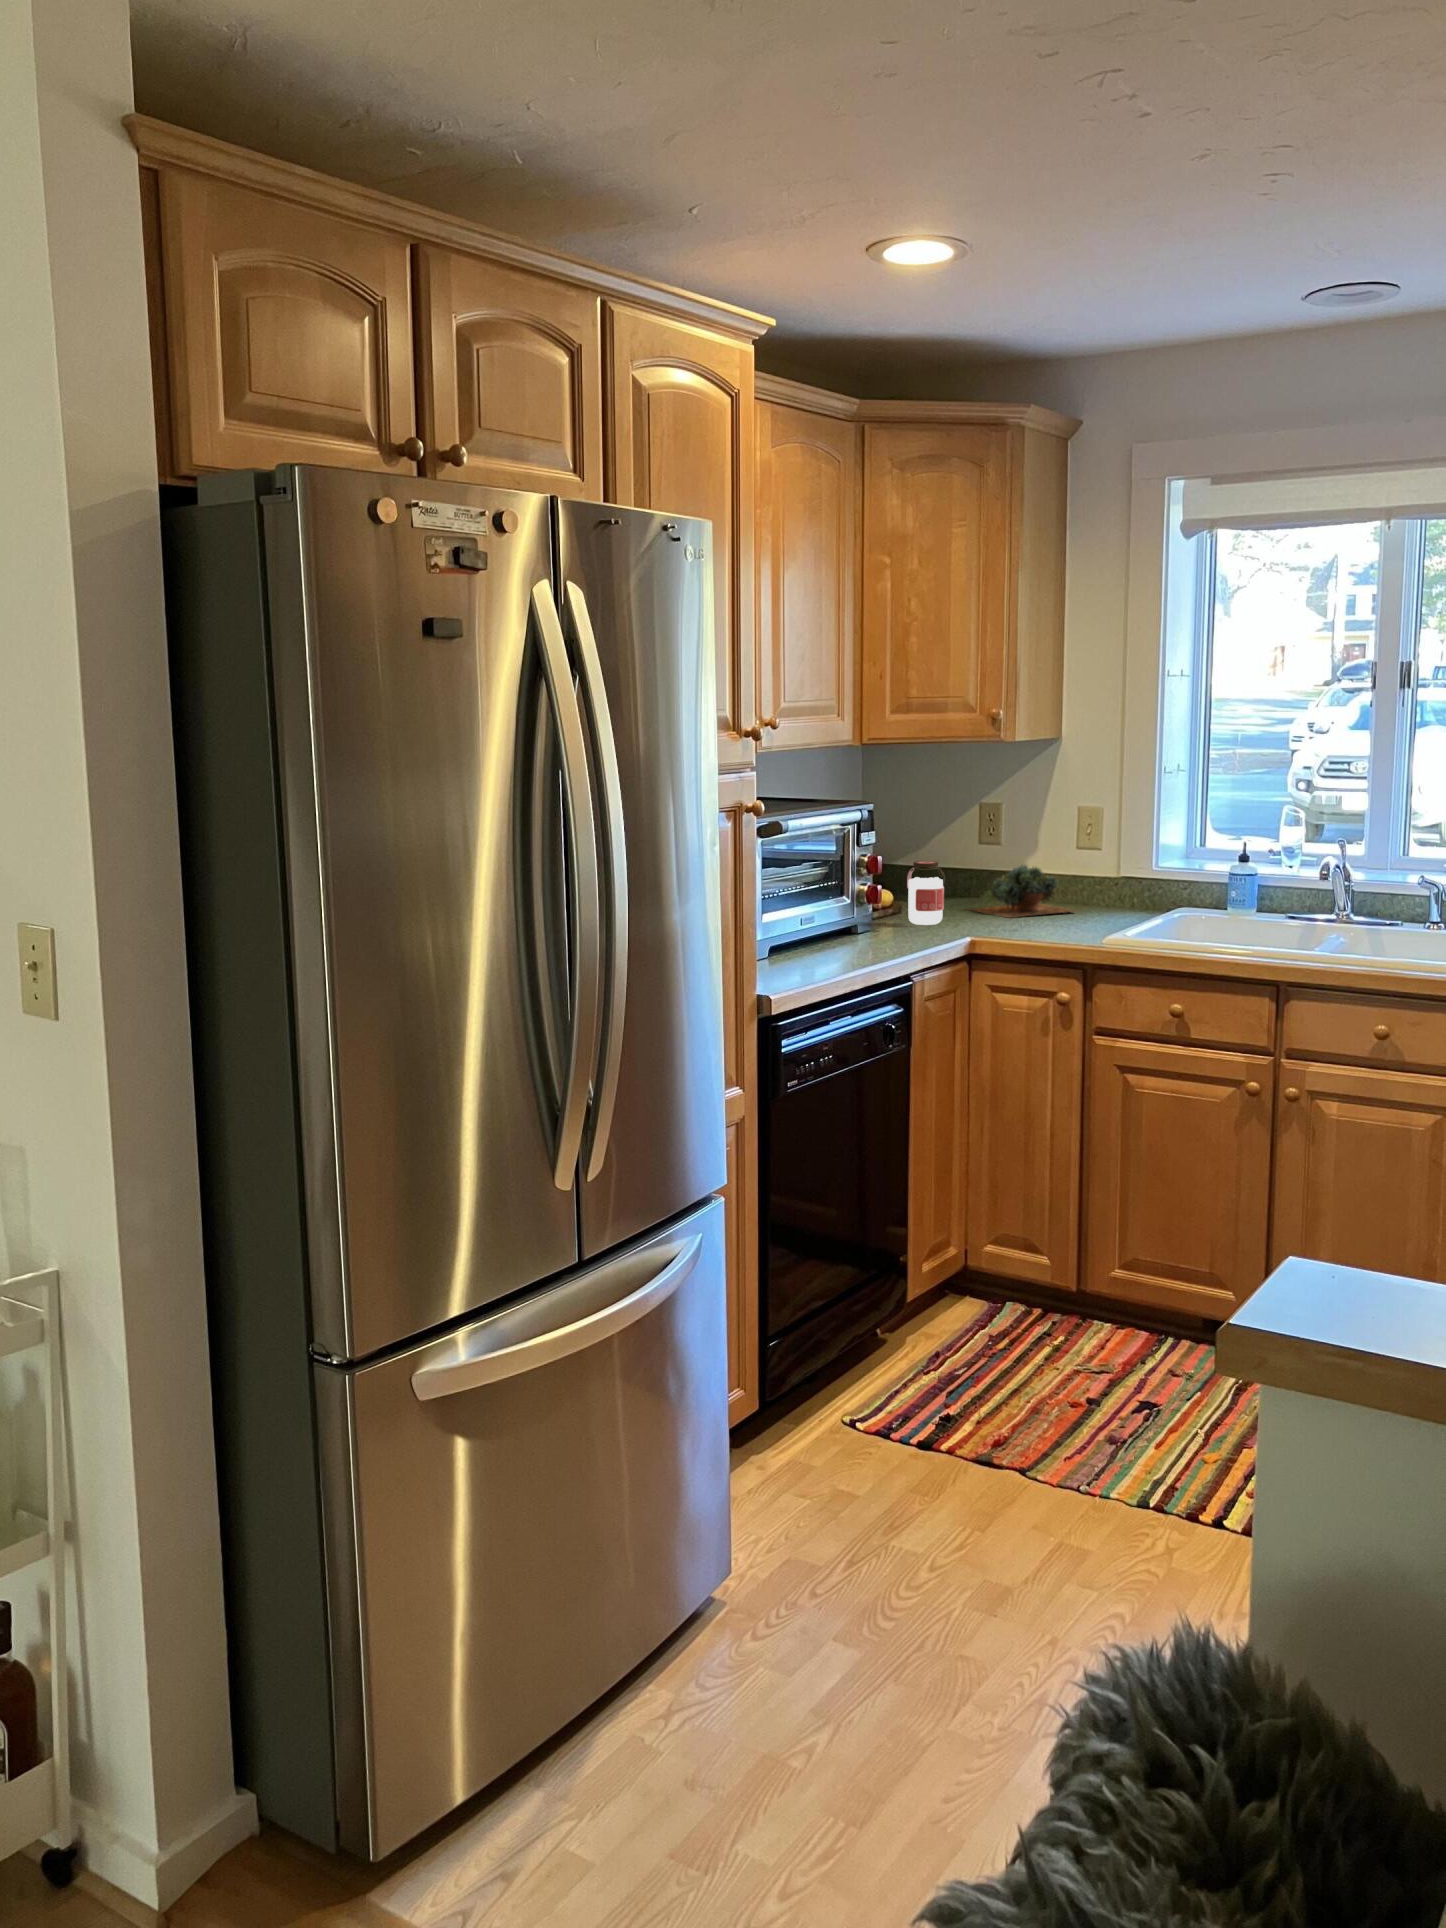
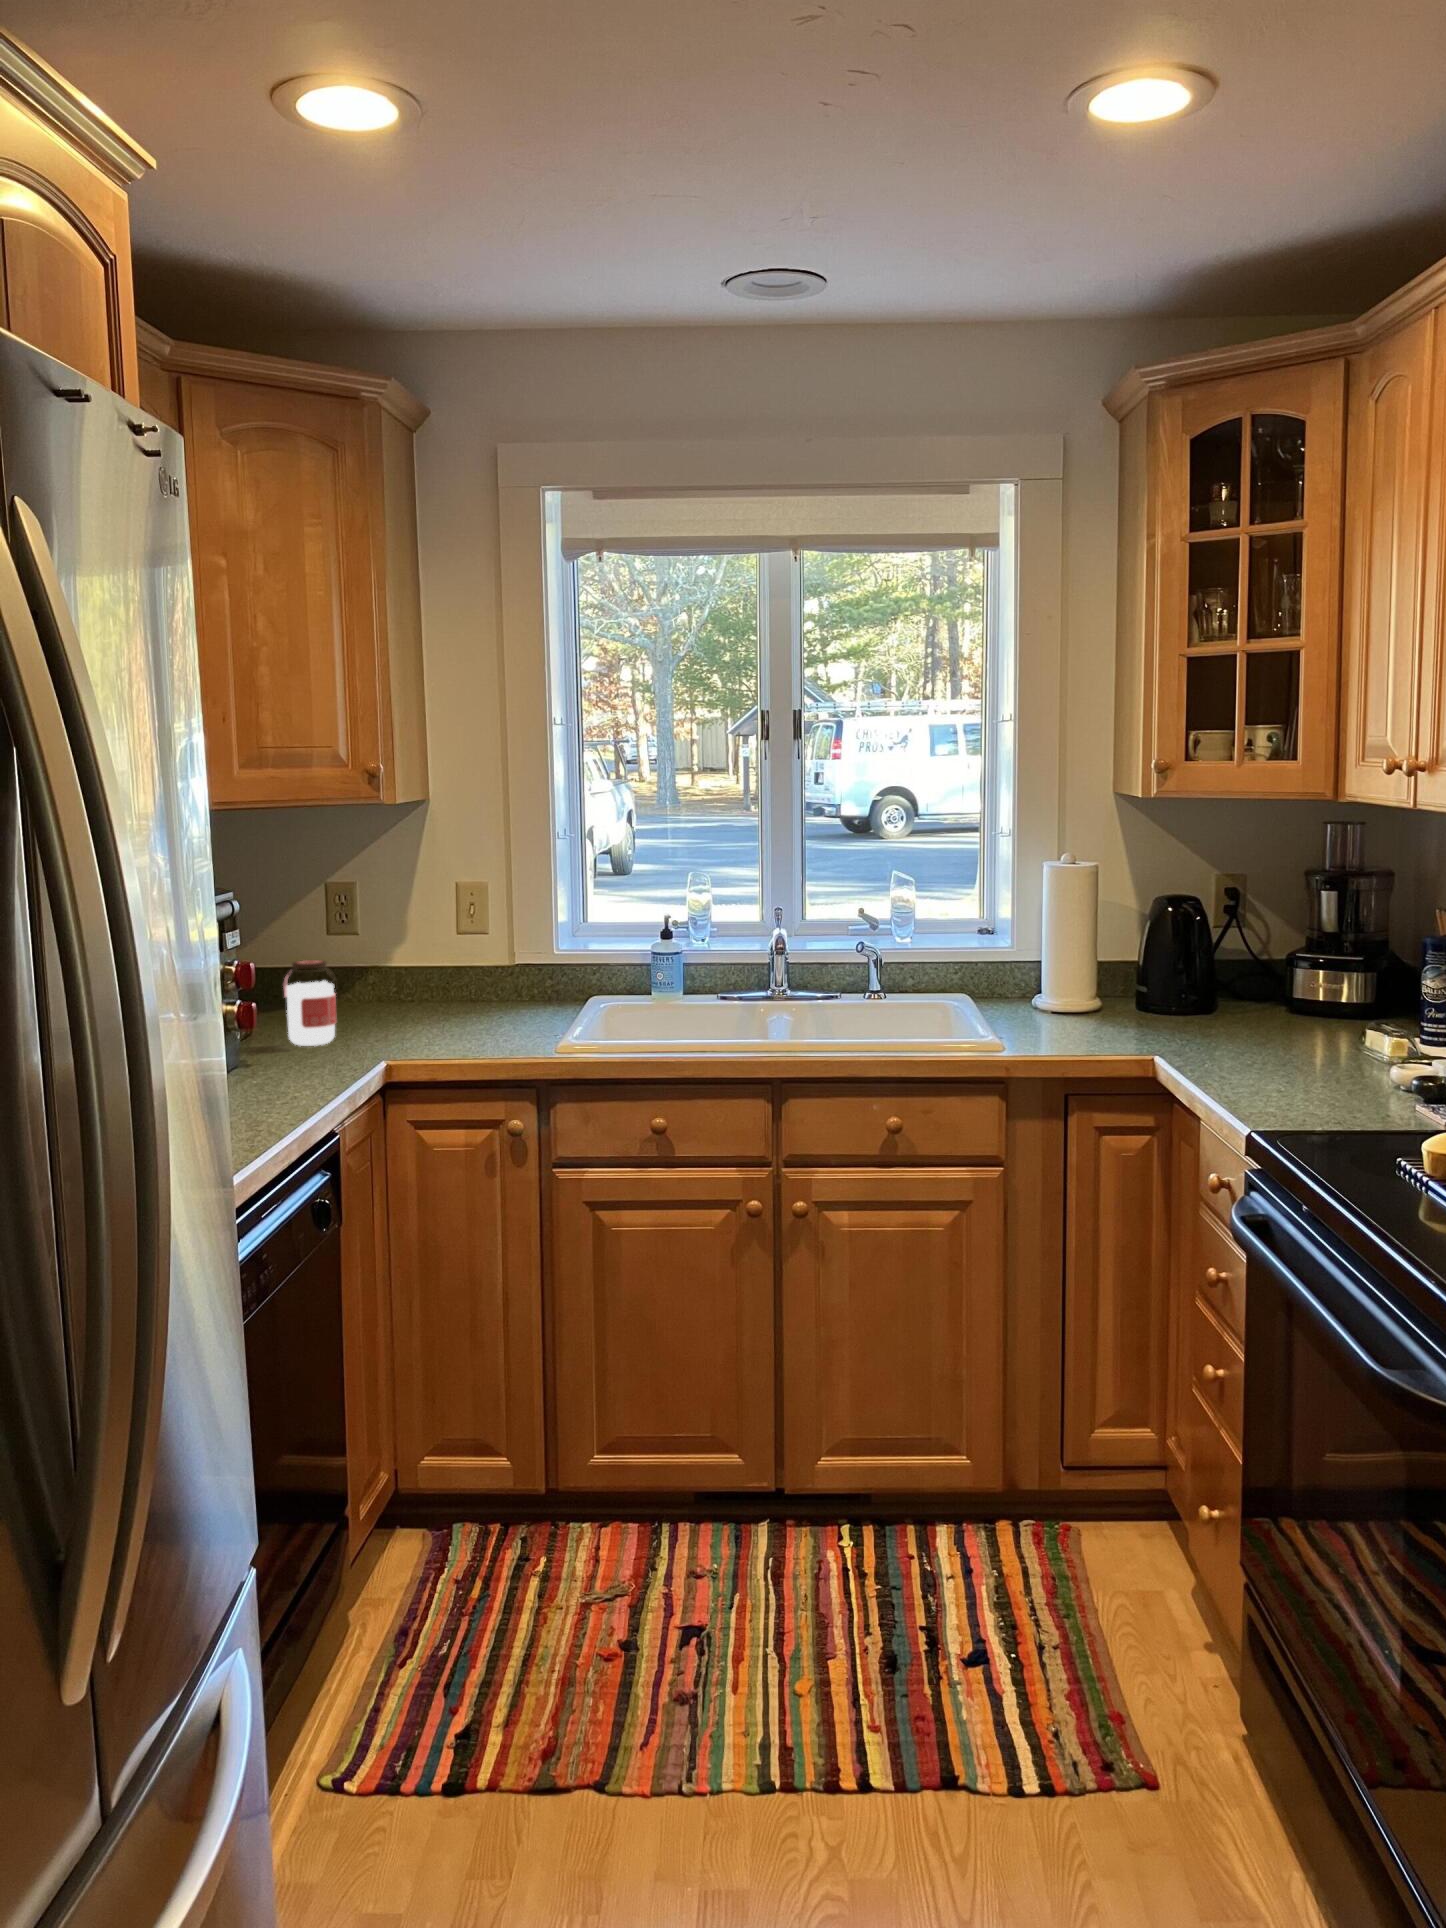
succulent plant: present [969,865,1074,918] -> none [334,956,474,1026]

